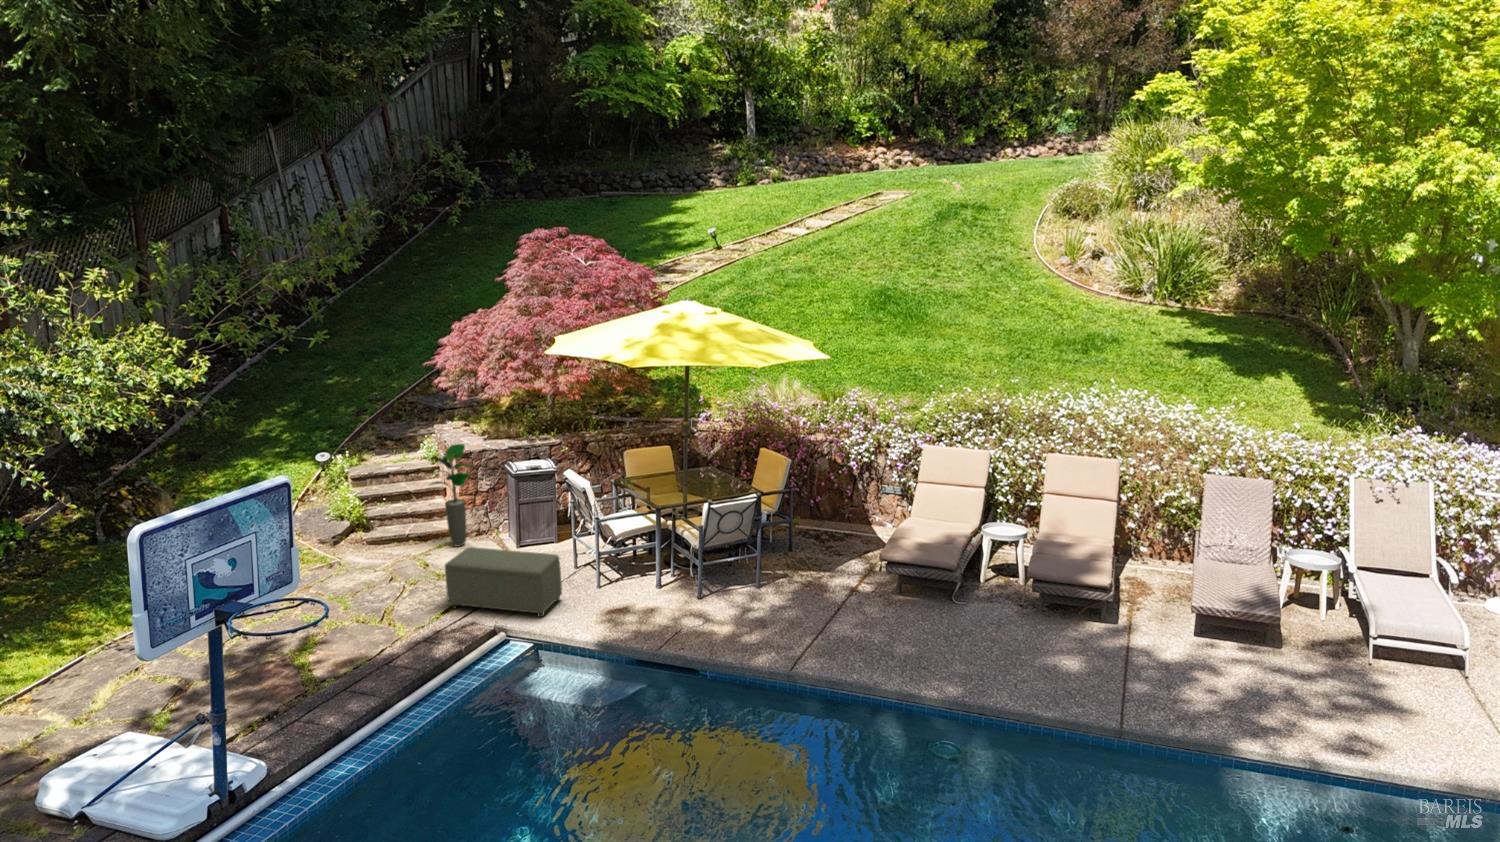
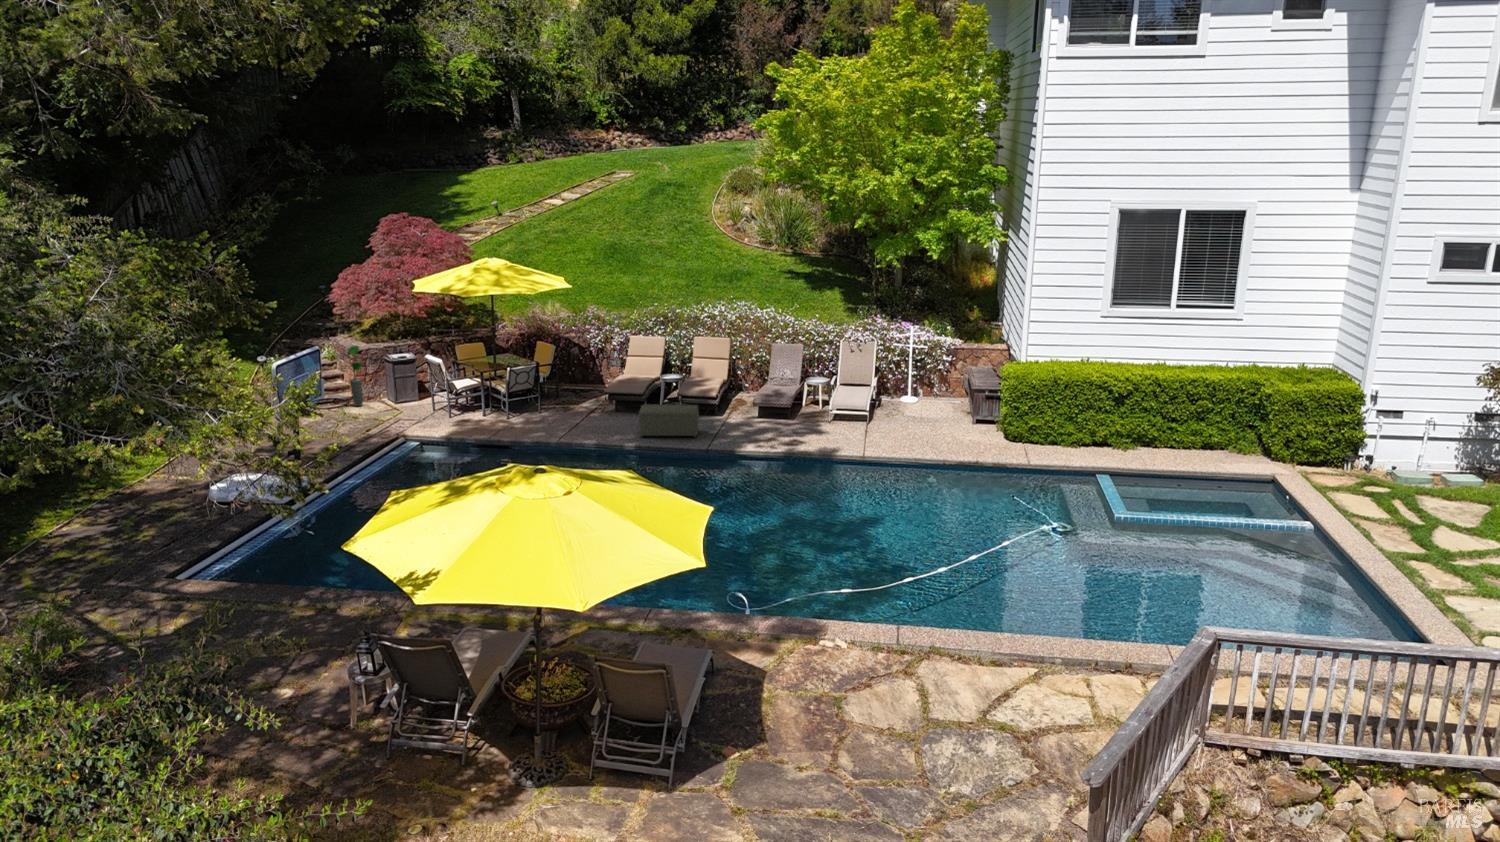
ottoman: present [445,547,562,617] -> present [639,404,699,438]

